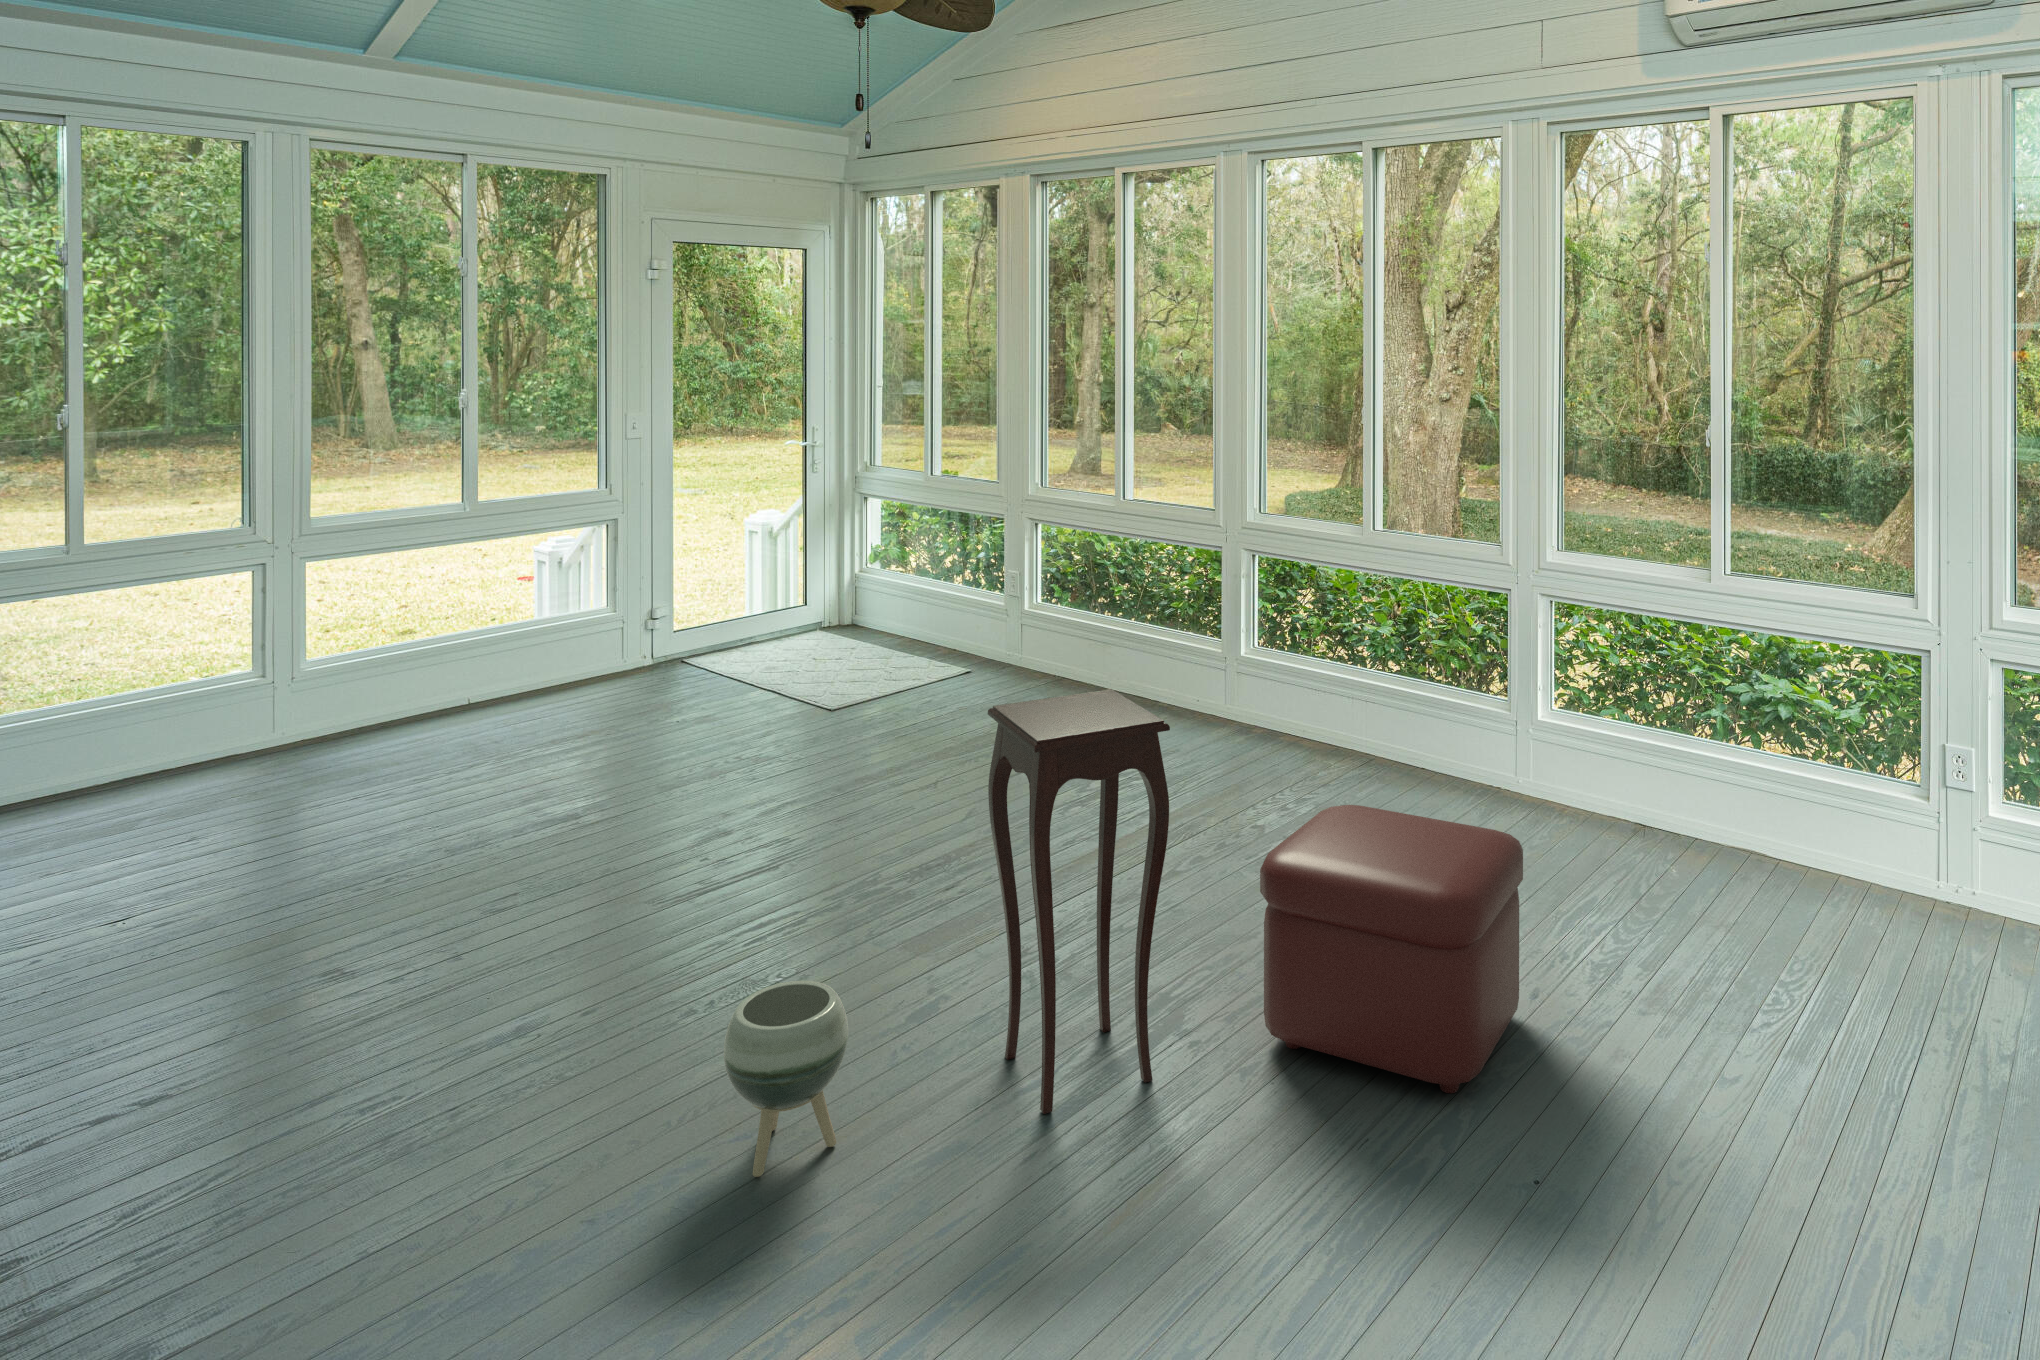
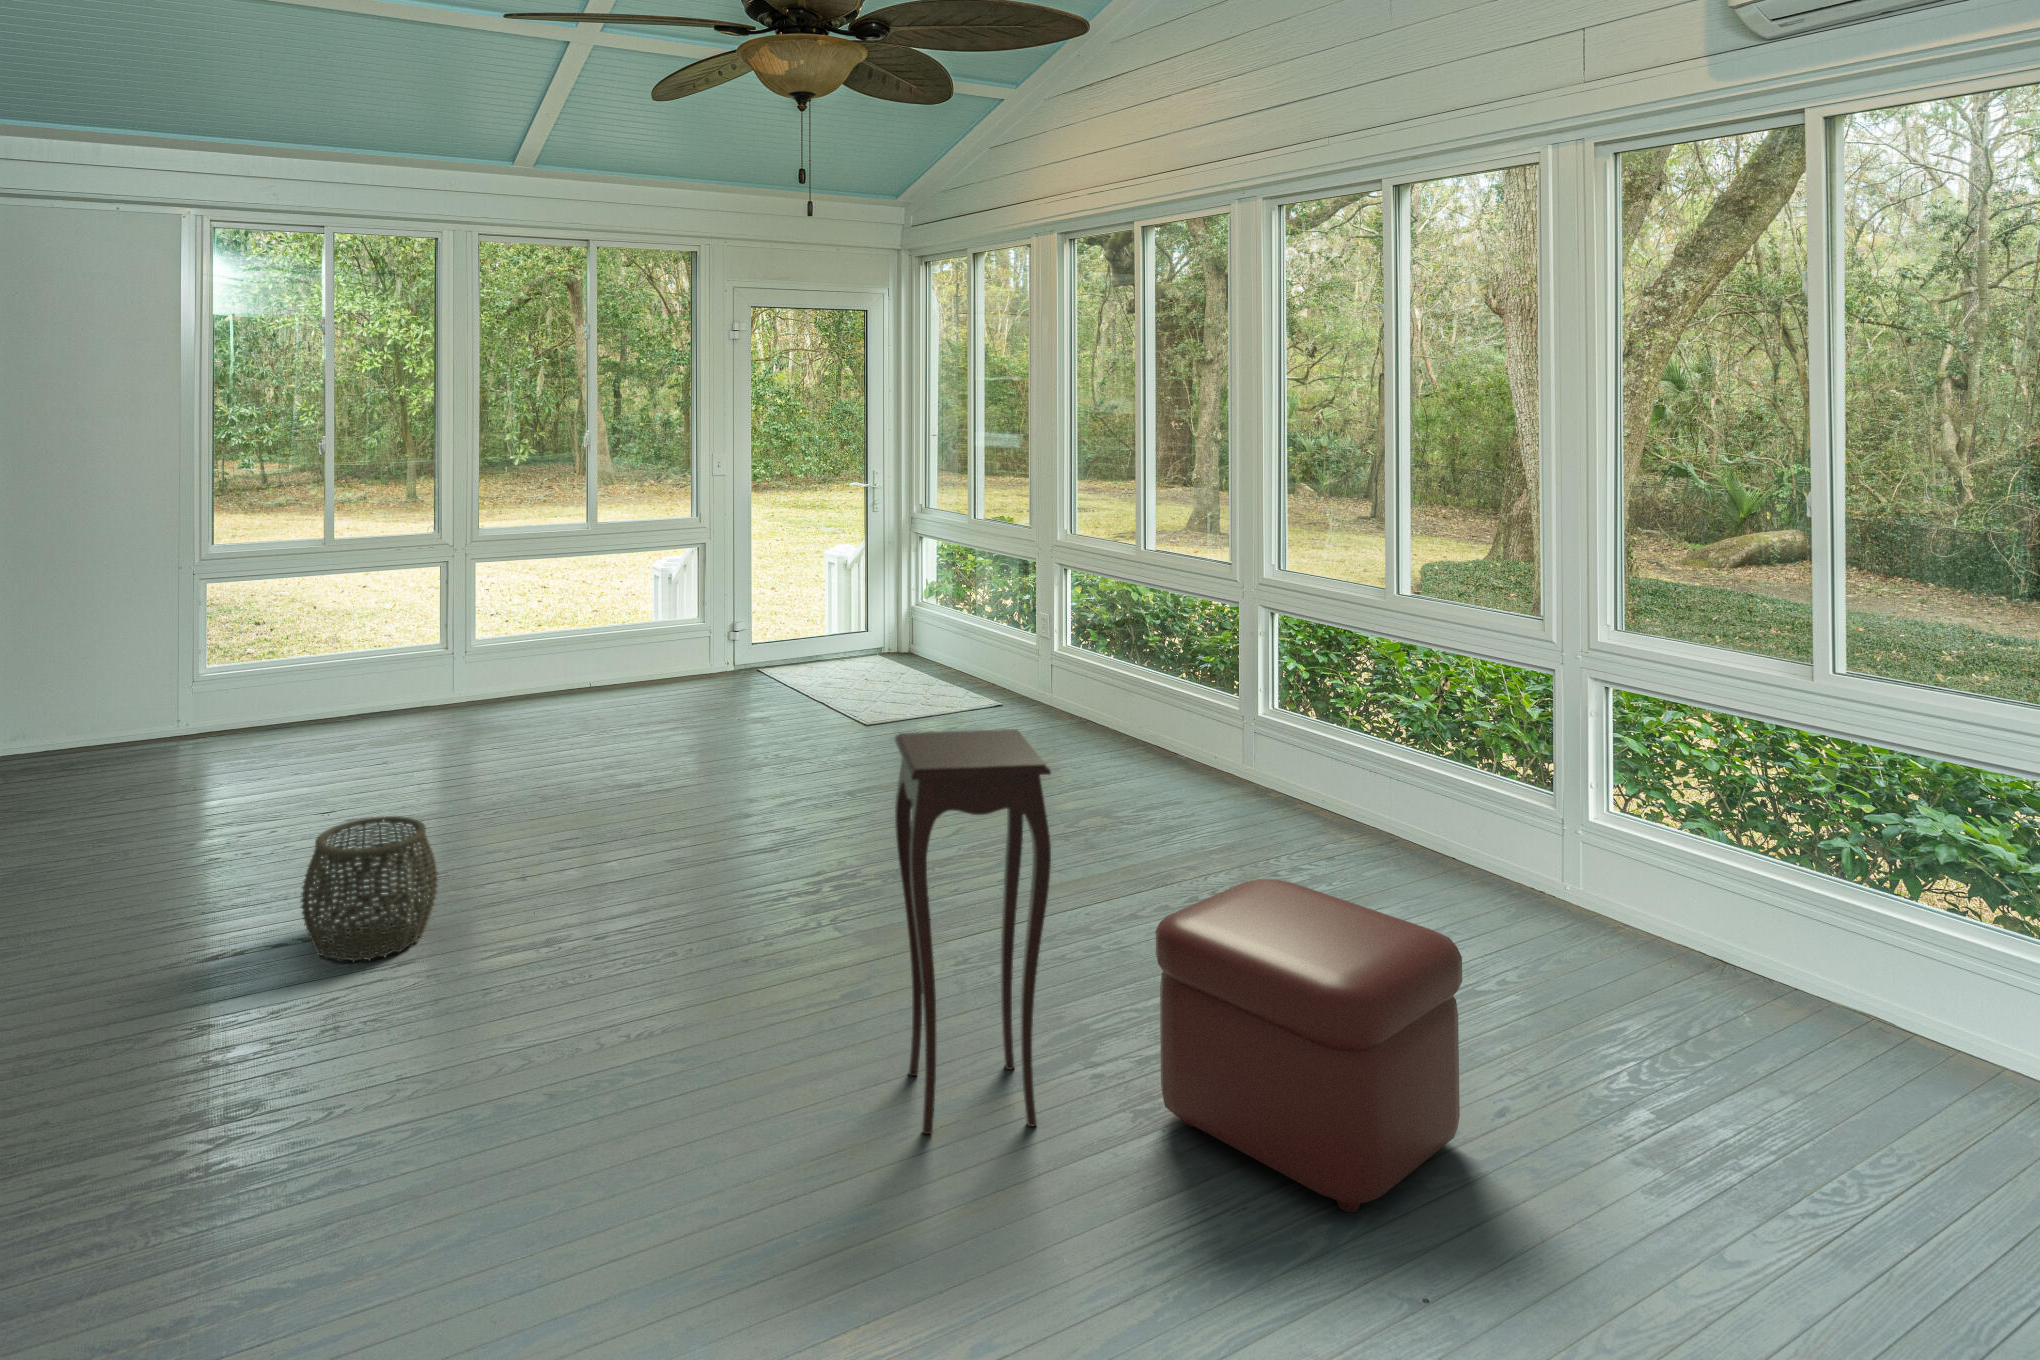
woven basket: none [156,879,360,1076] -> present [301,816,438,962]
planter: present [724,981,848,1177] -> none [646,962,751,1131]

